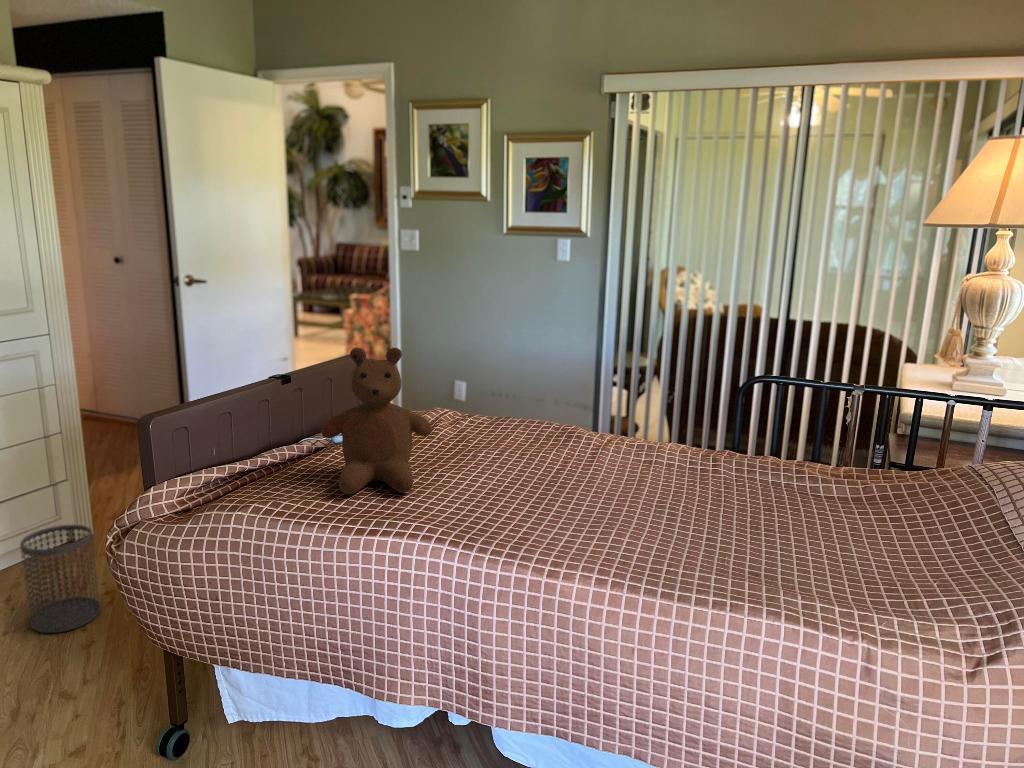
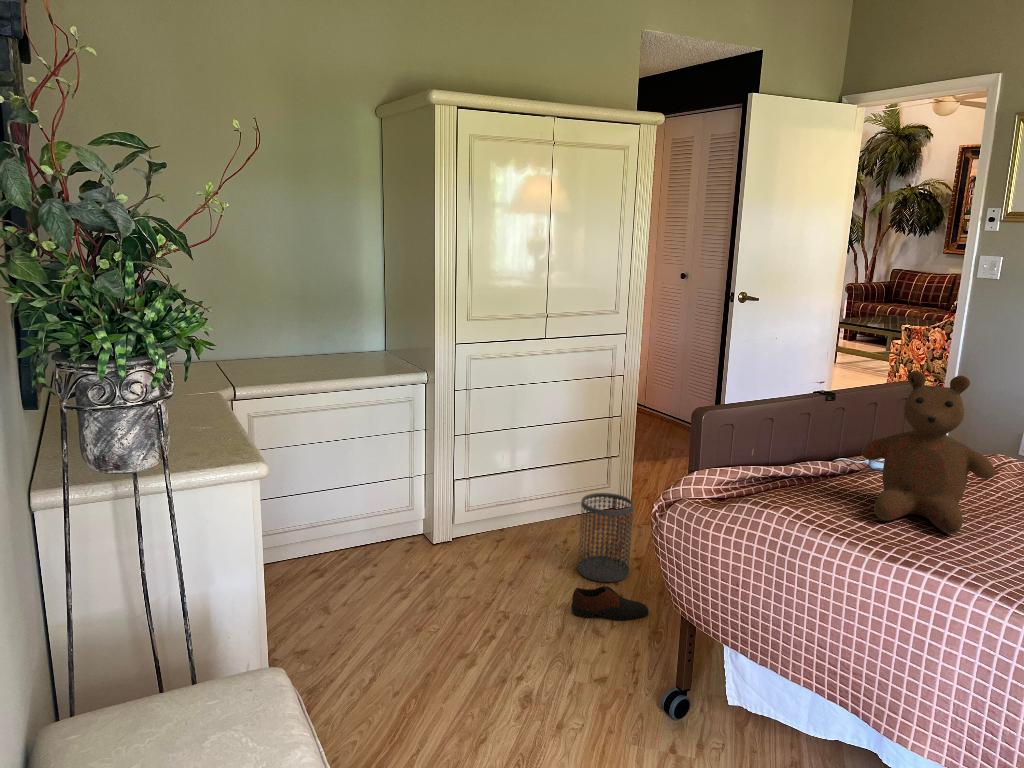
shoe: none [24,637,130,685] -> present [572,586,648,620]

